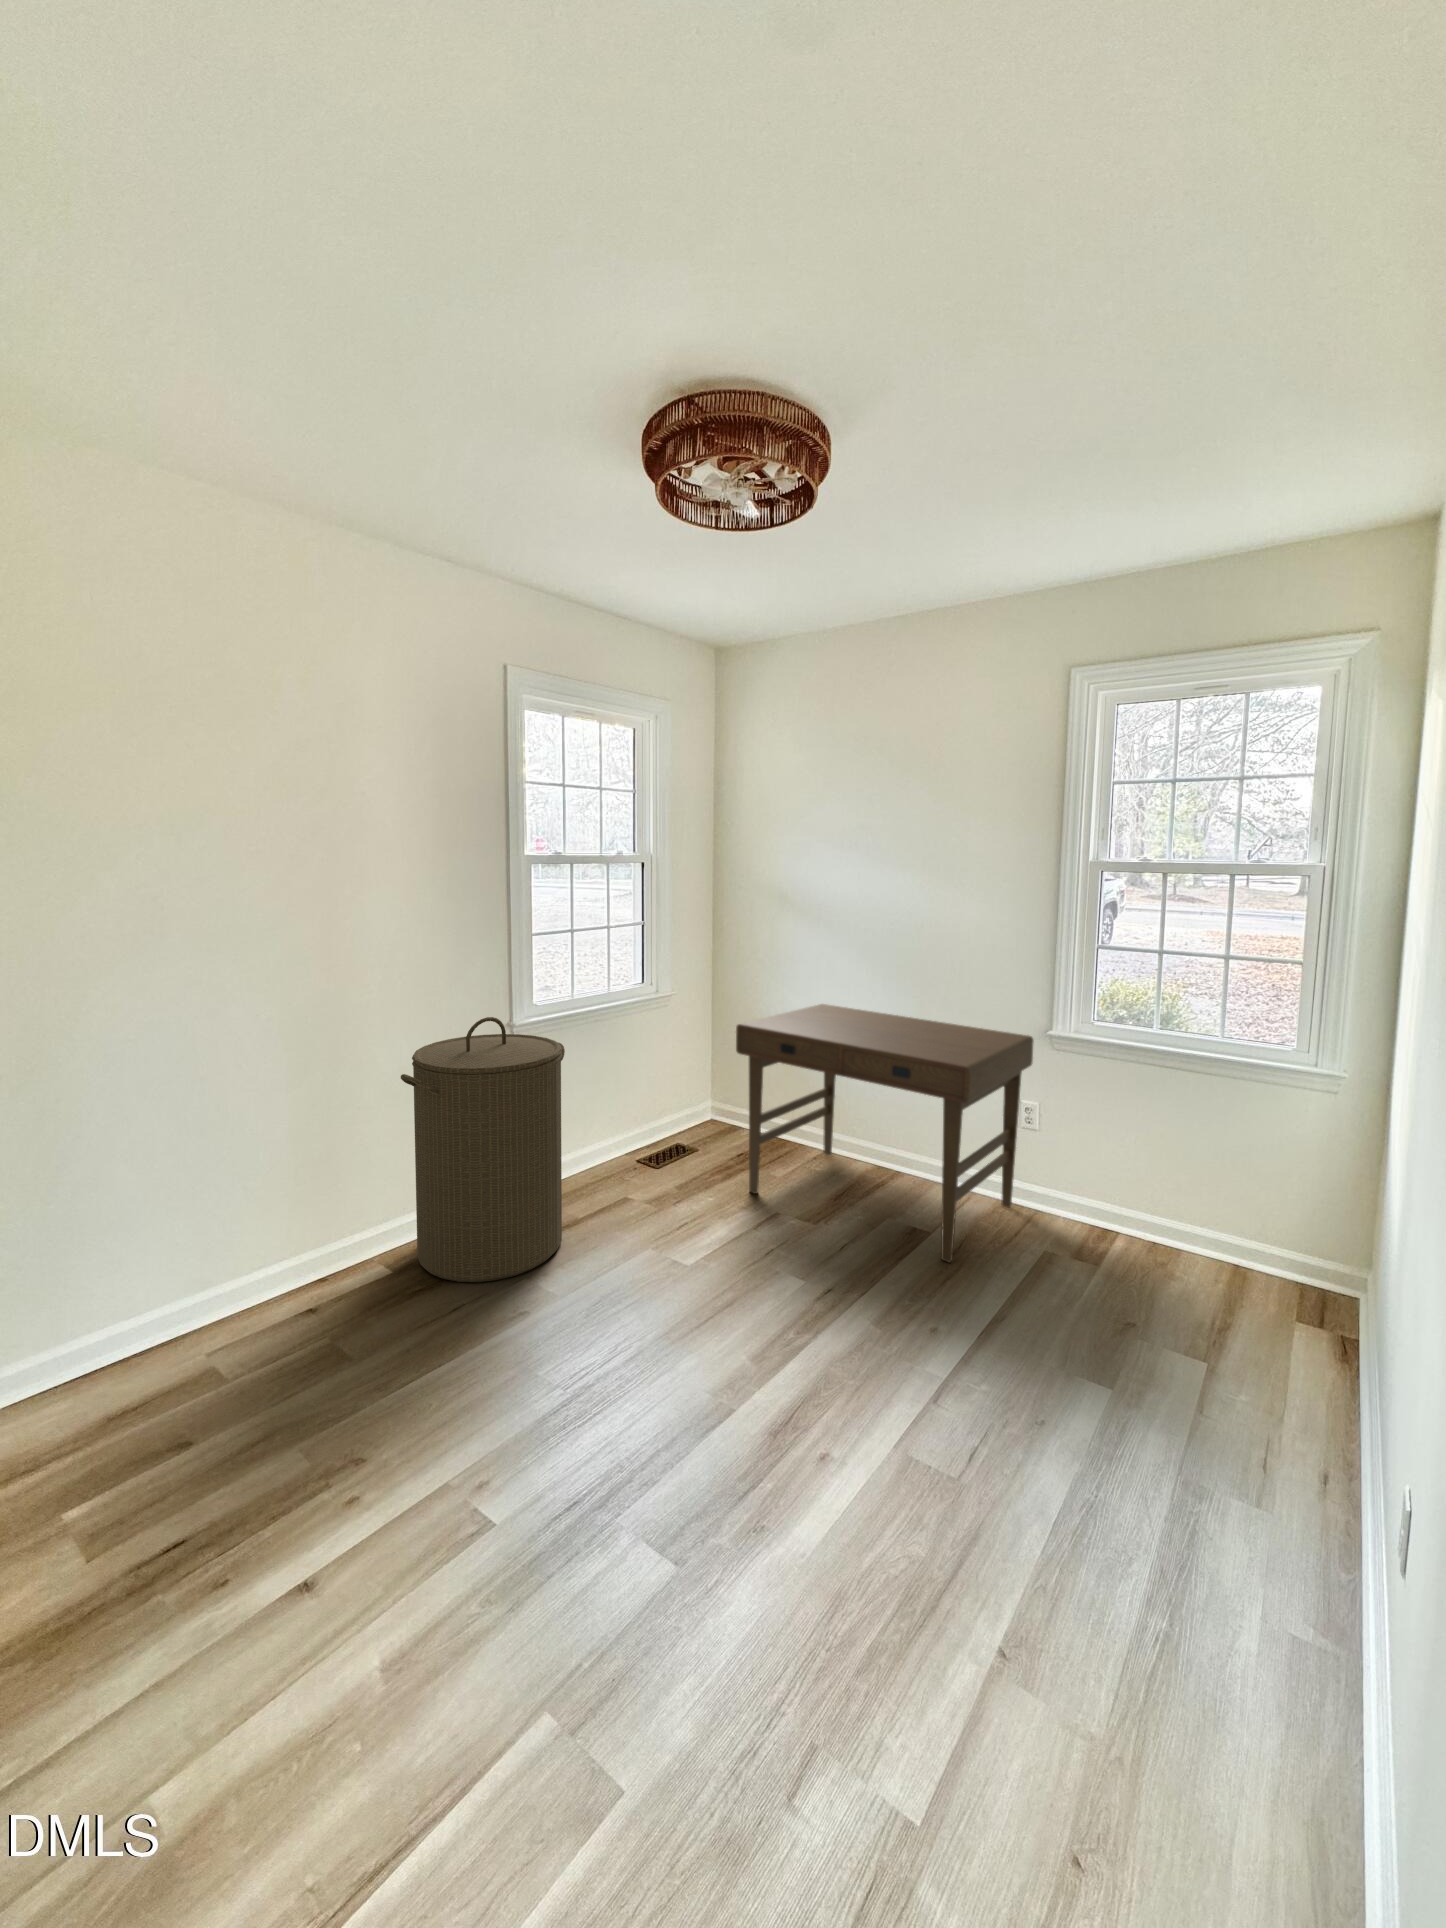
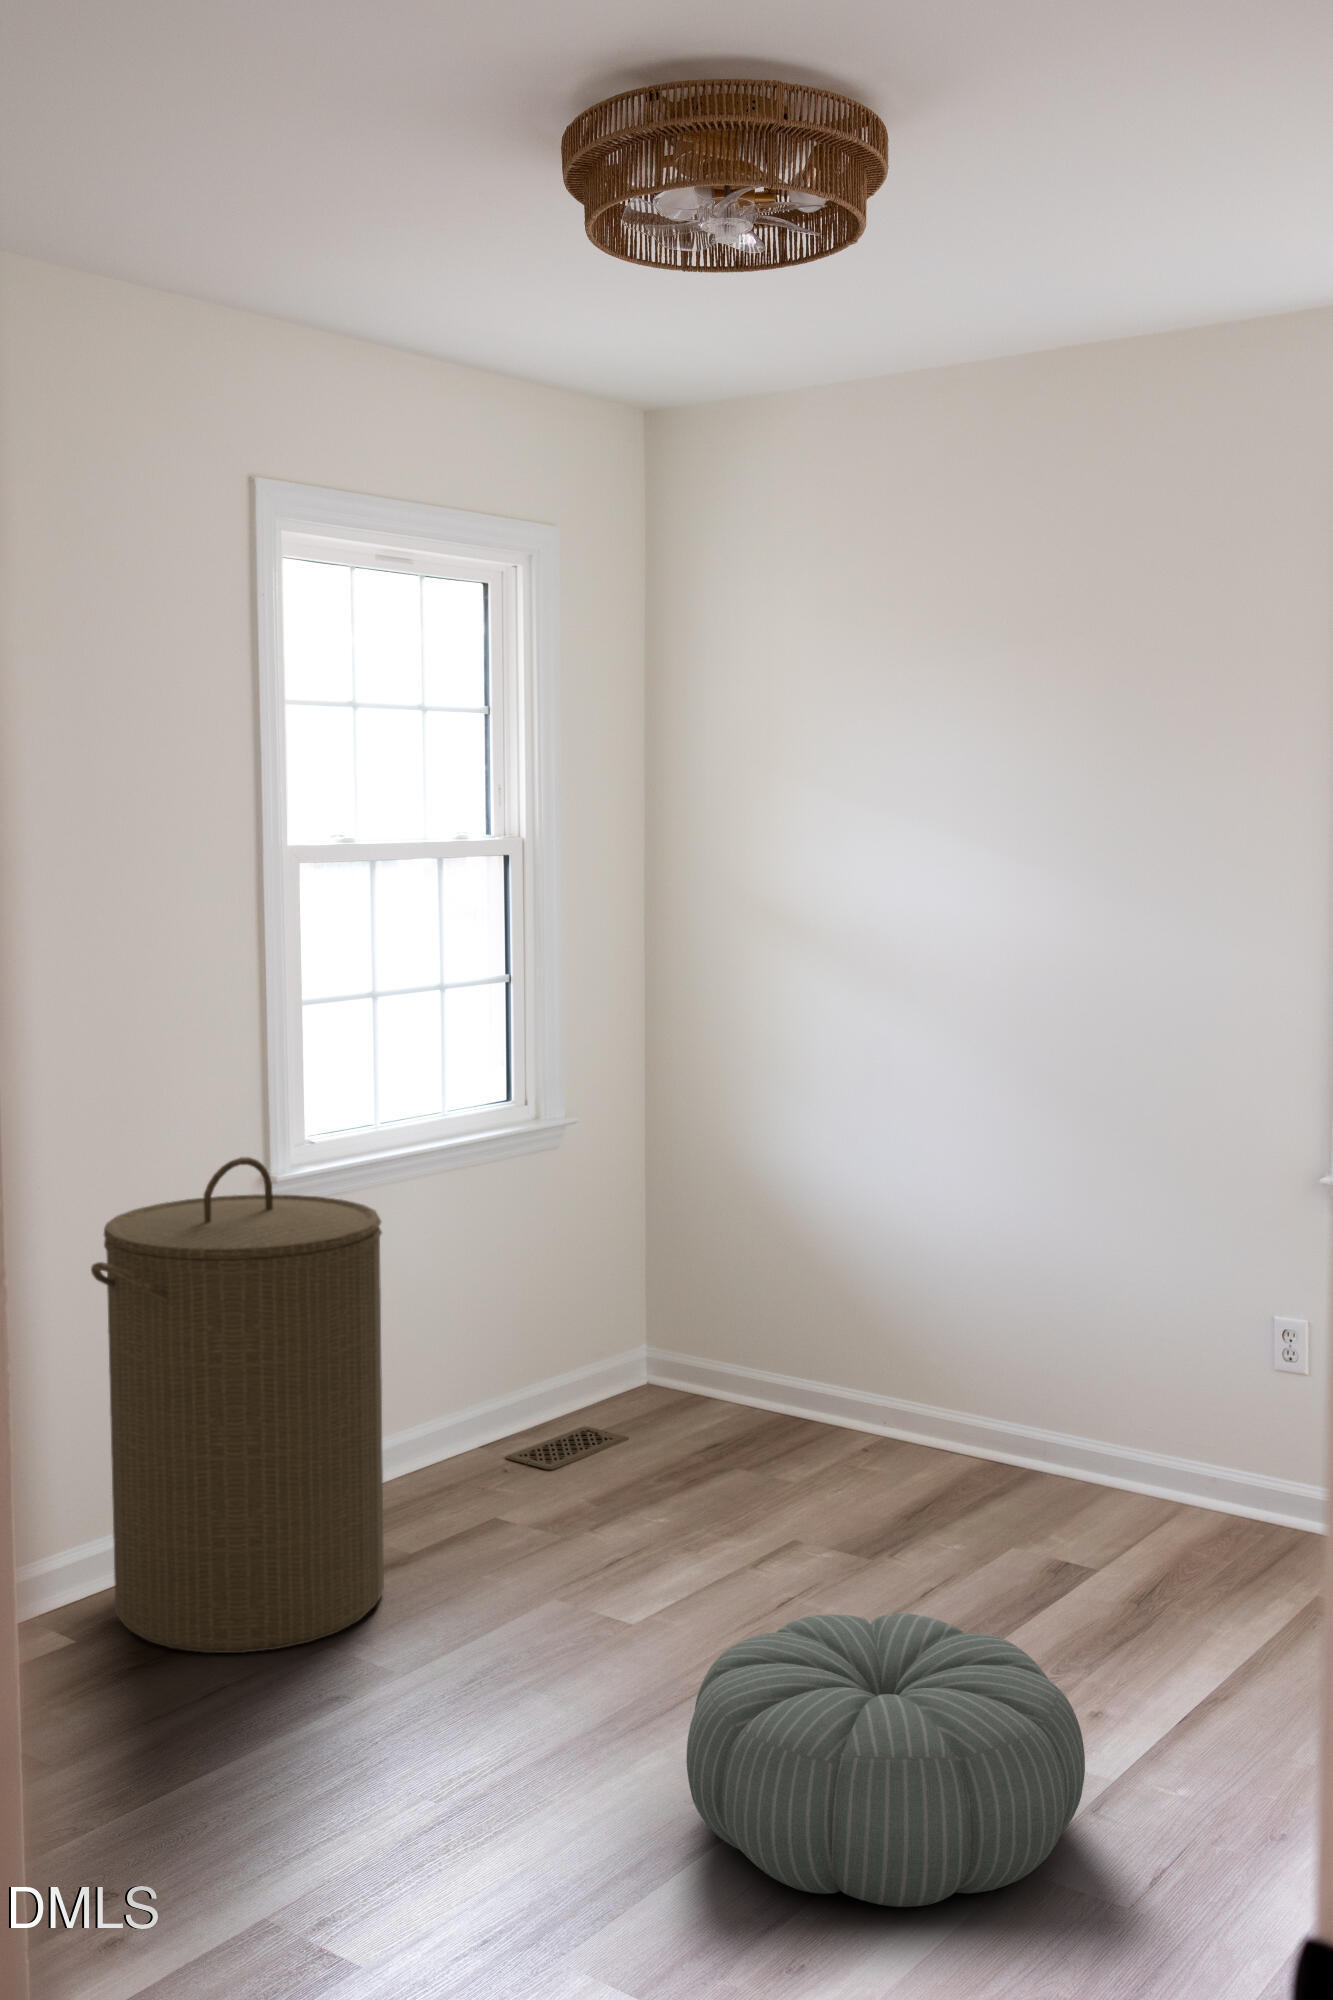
desk: present [736,1004,1033,1263] -> none [707,1136,1297,1617]
pouf: none [703,1281,931,1483] -> present [687,1613,1085,1907]

